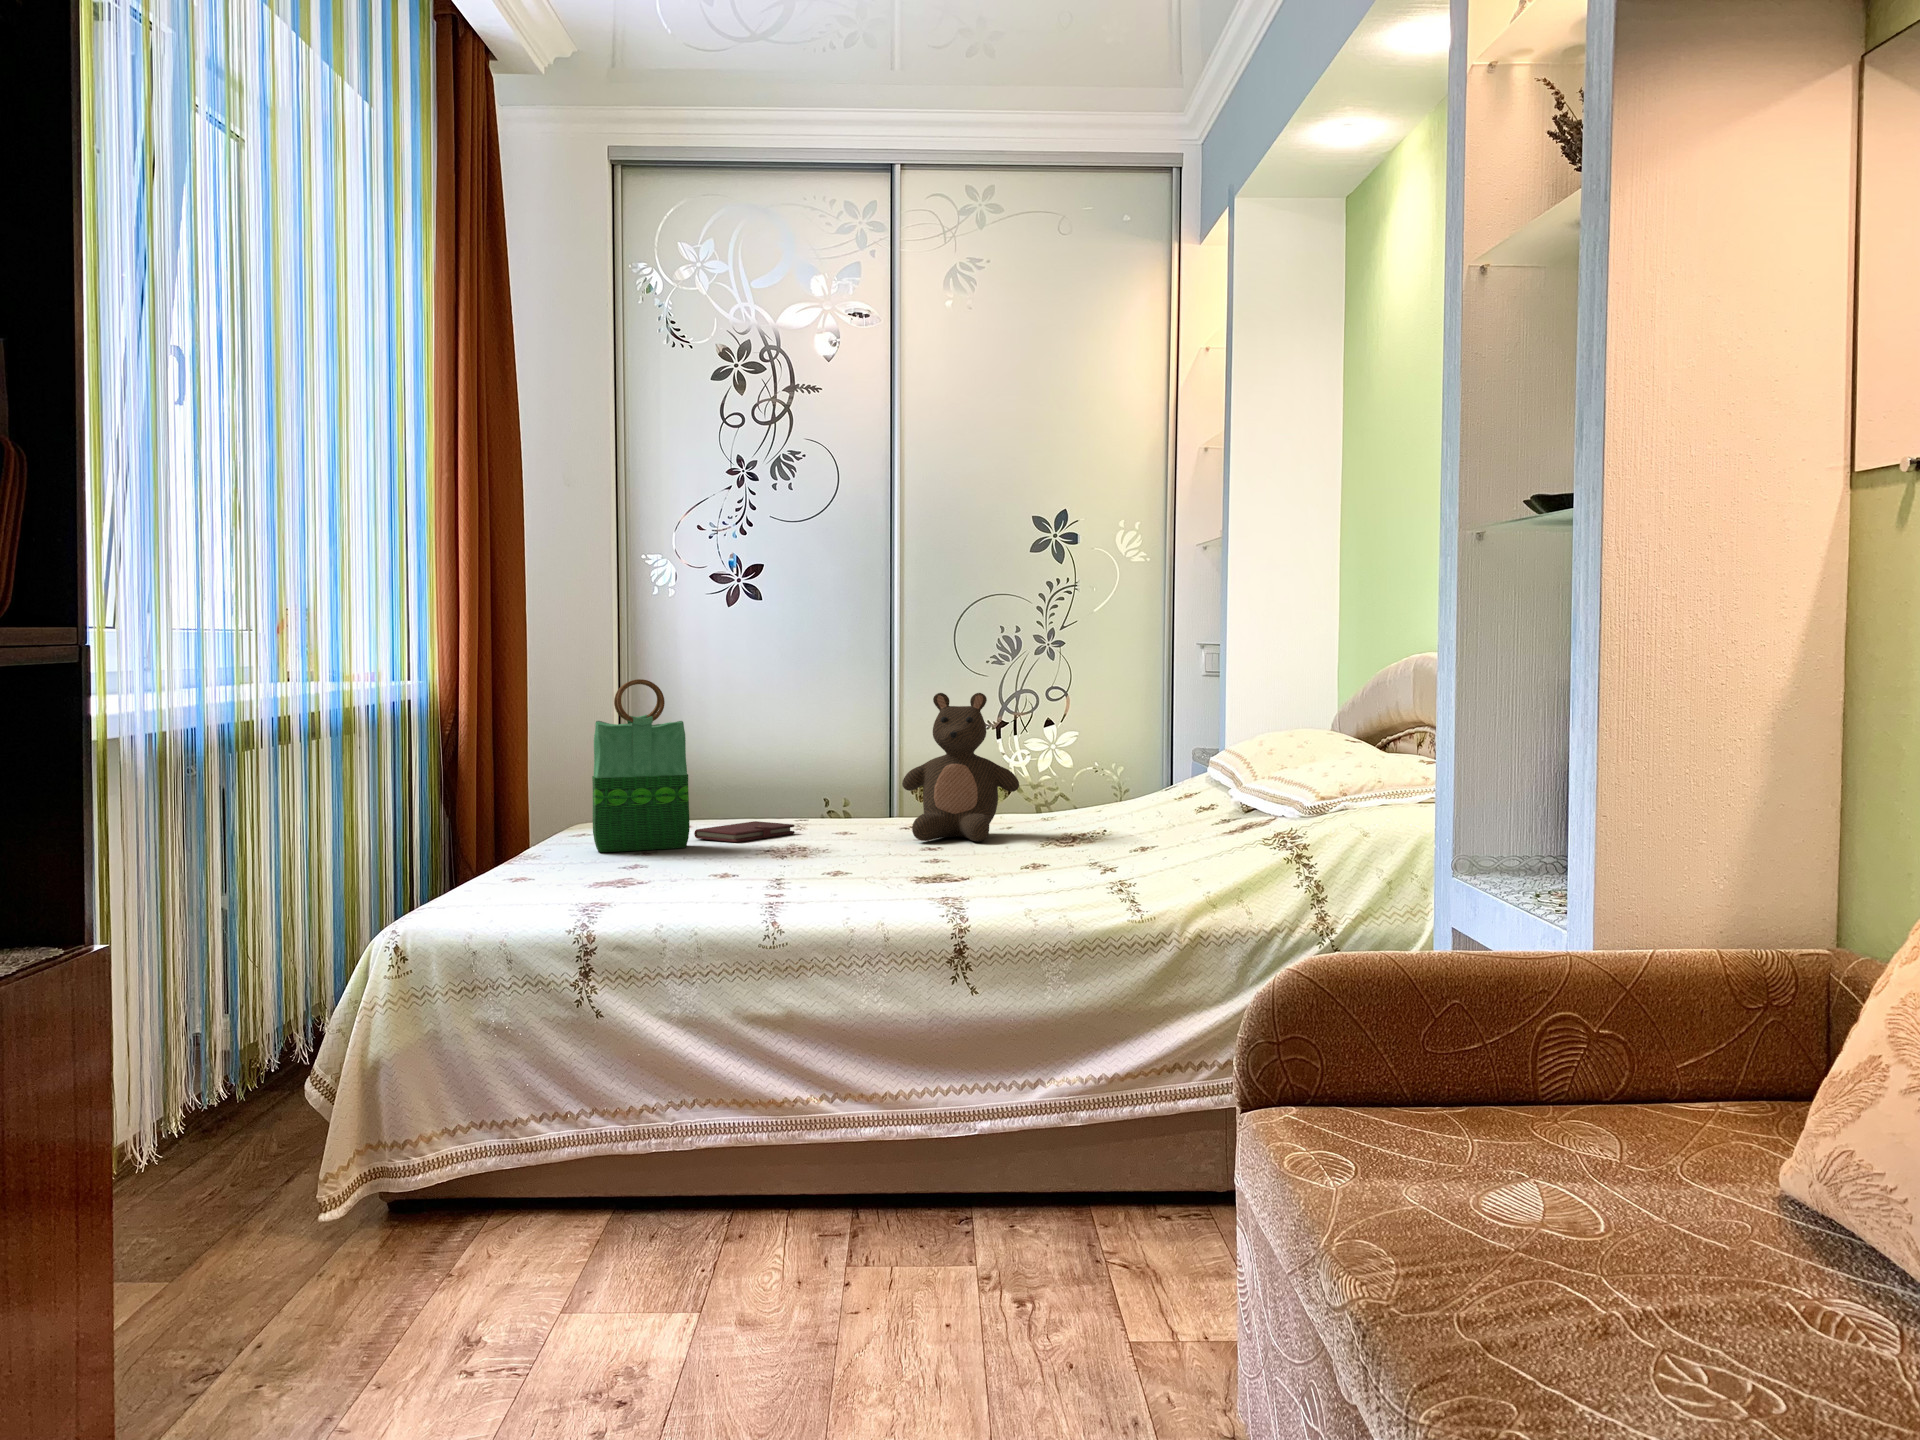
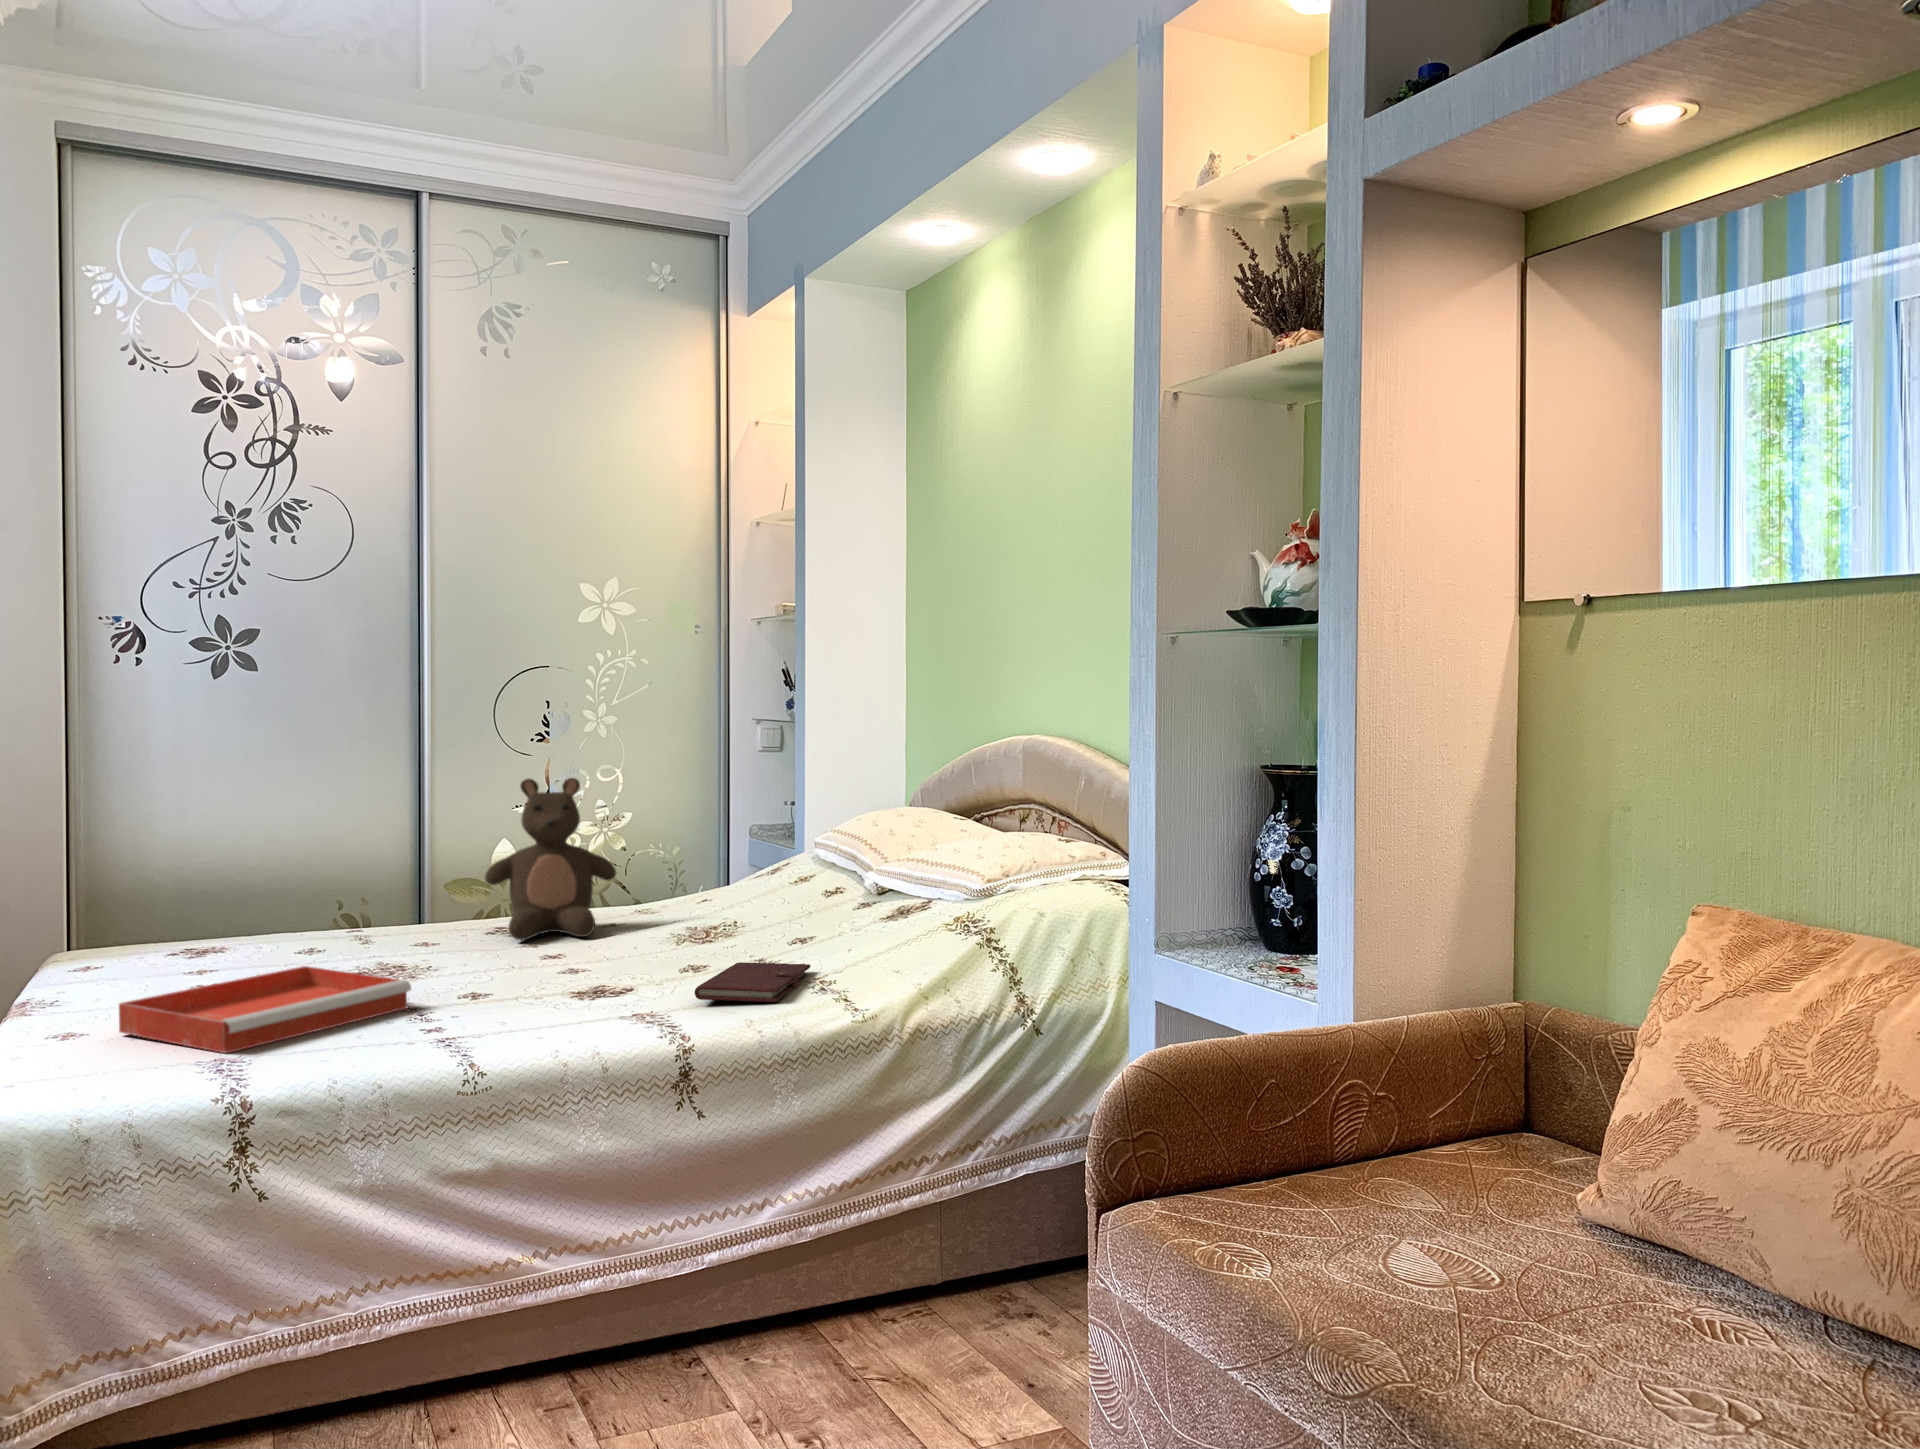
tote bag: present [592,679,690,852] -> none [108,774,238,985]
notebook: present [694,821,795,842] -> present [695,962,811,1002]
tray: none [555,842,775,899] -> present [119,966,411,1054]

